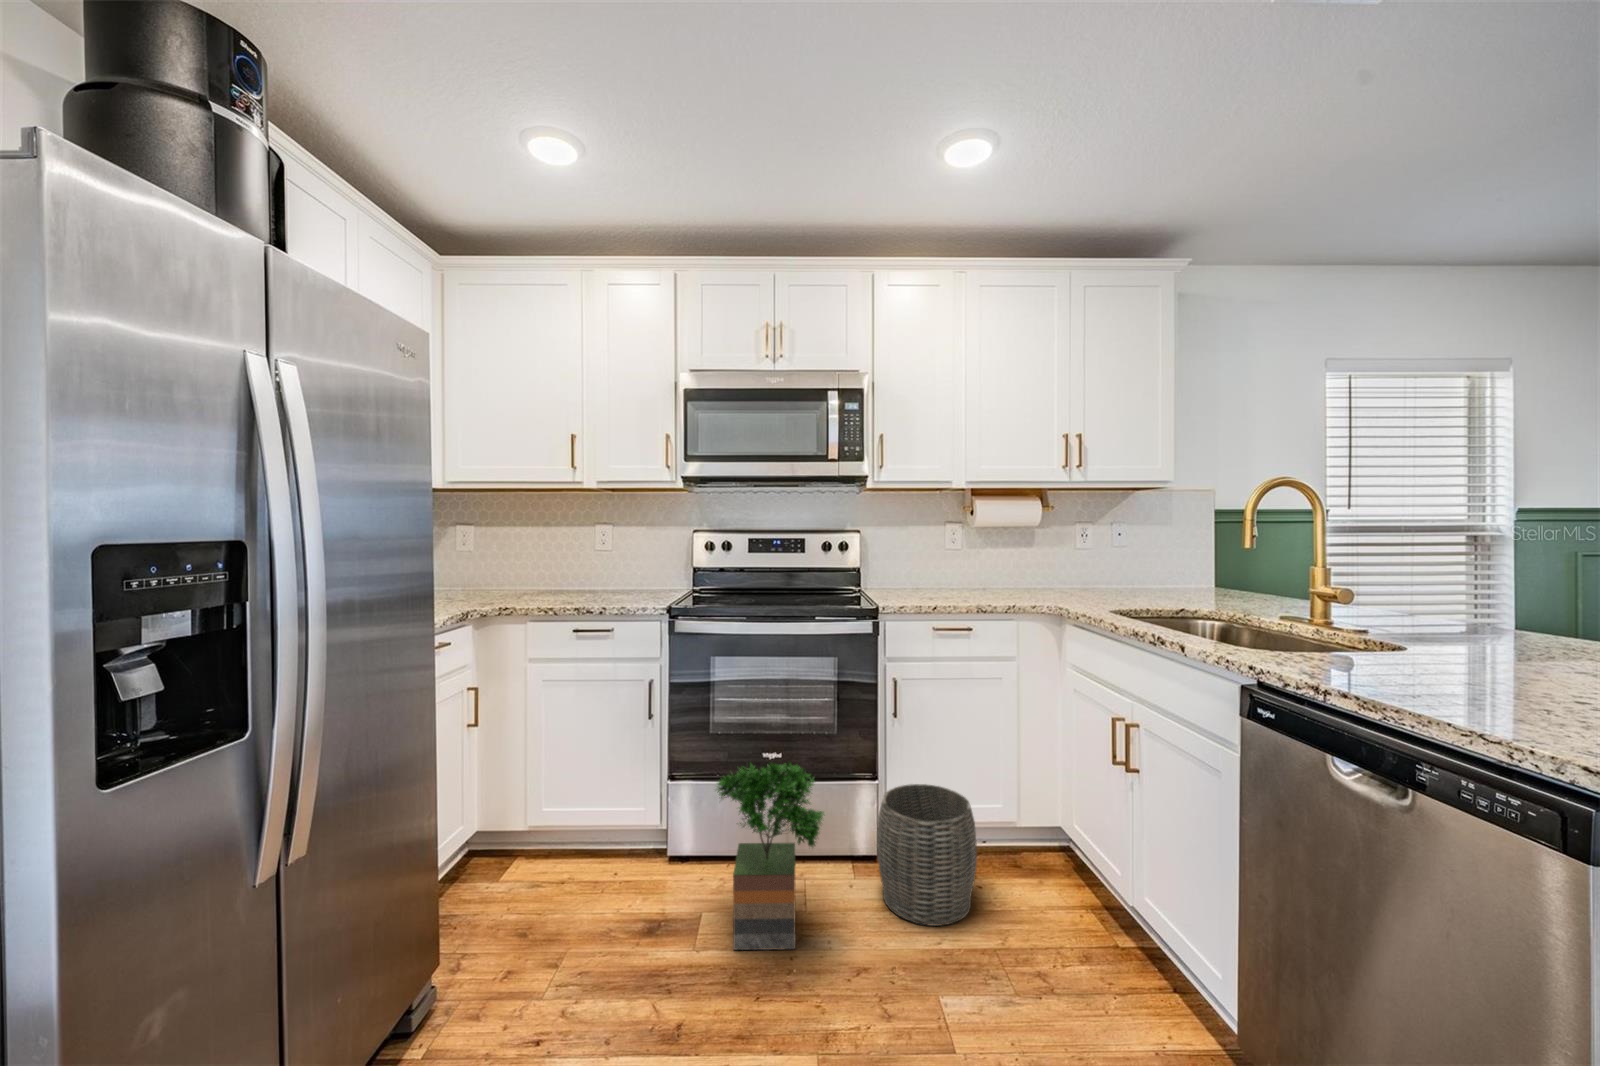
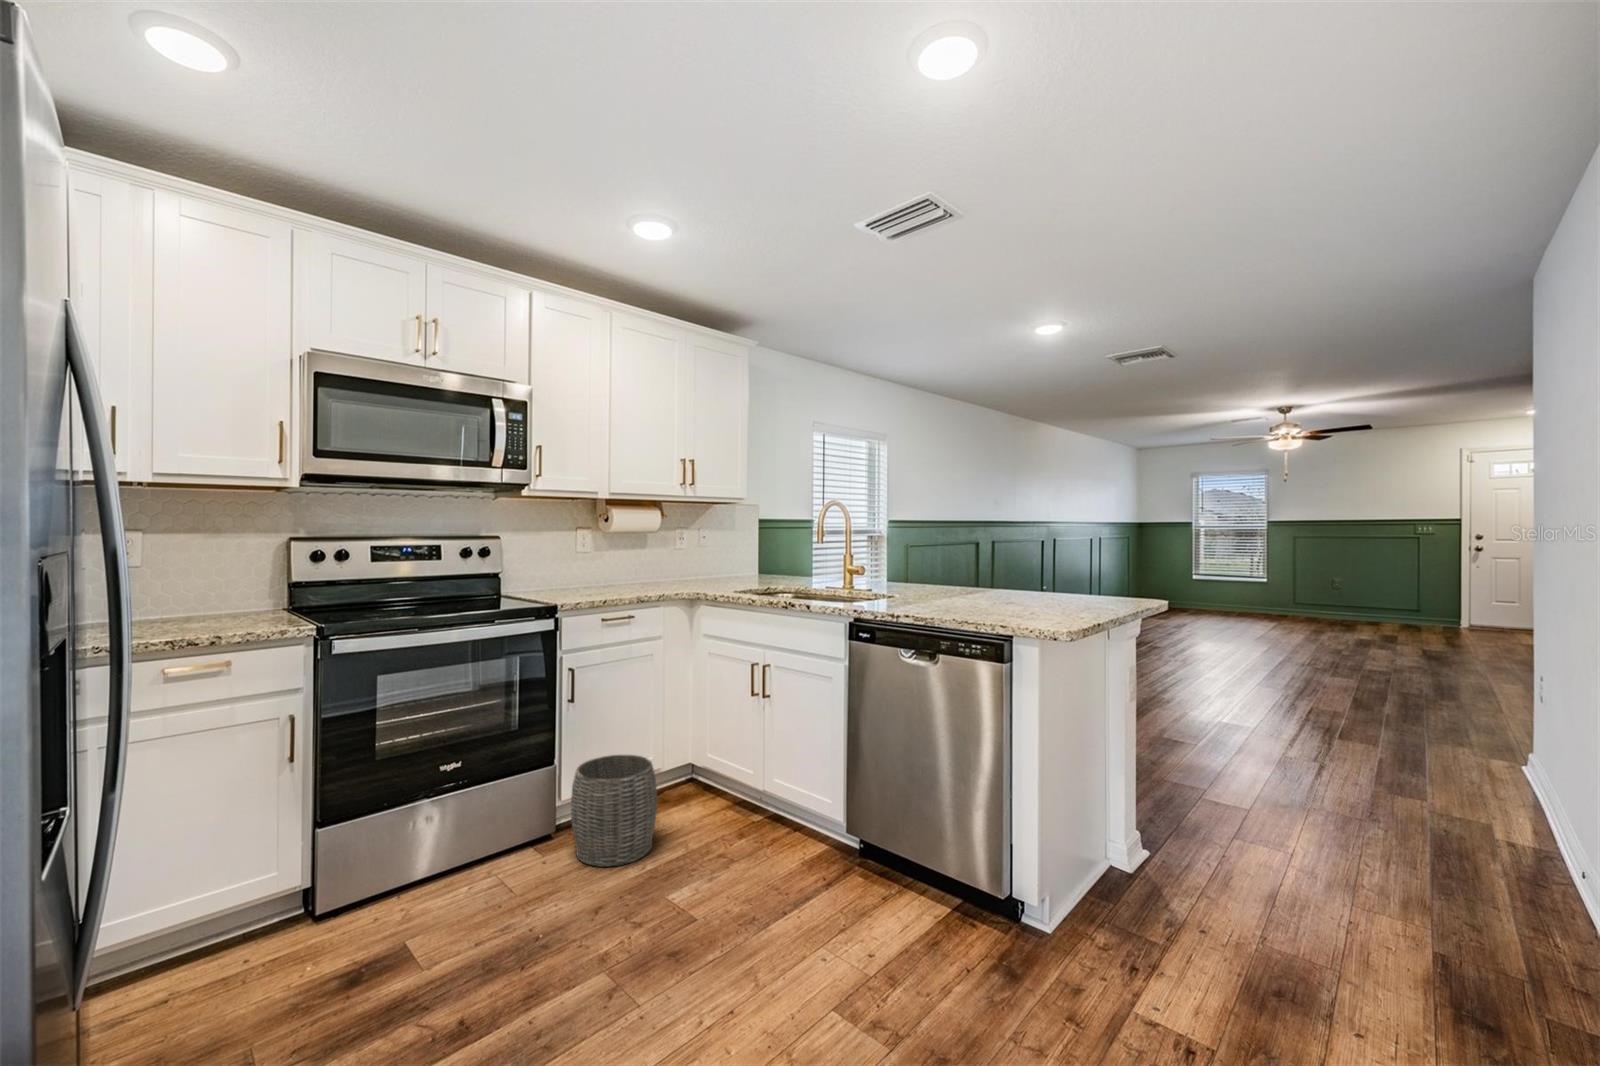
potted tree: present [717,762,824,950] -> none [434,758,562,946]

